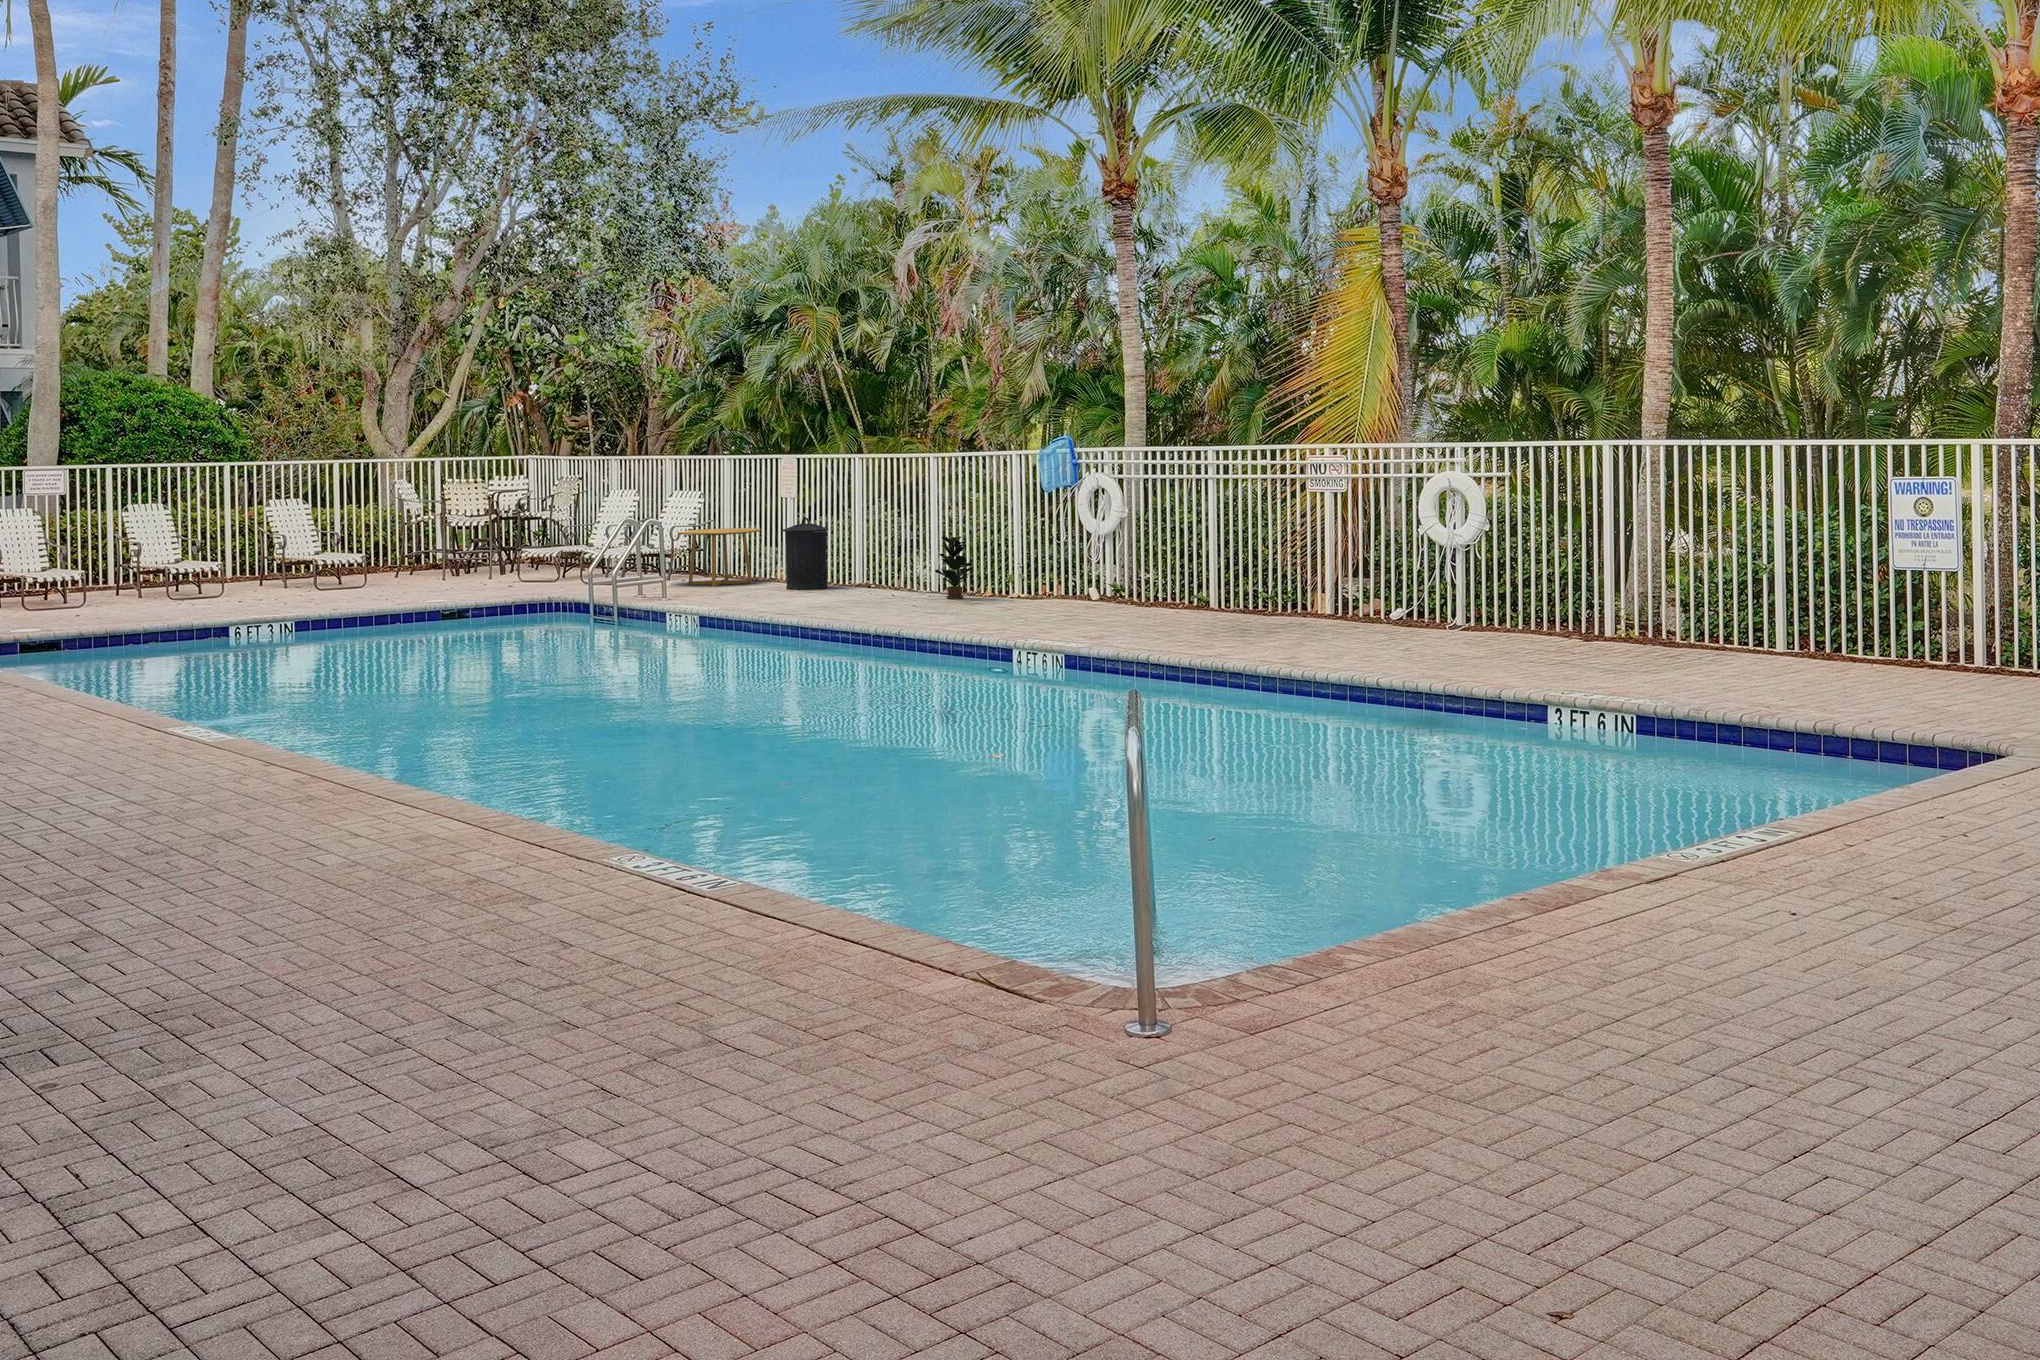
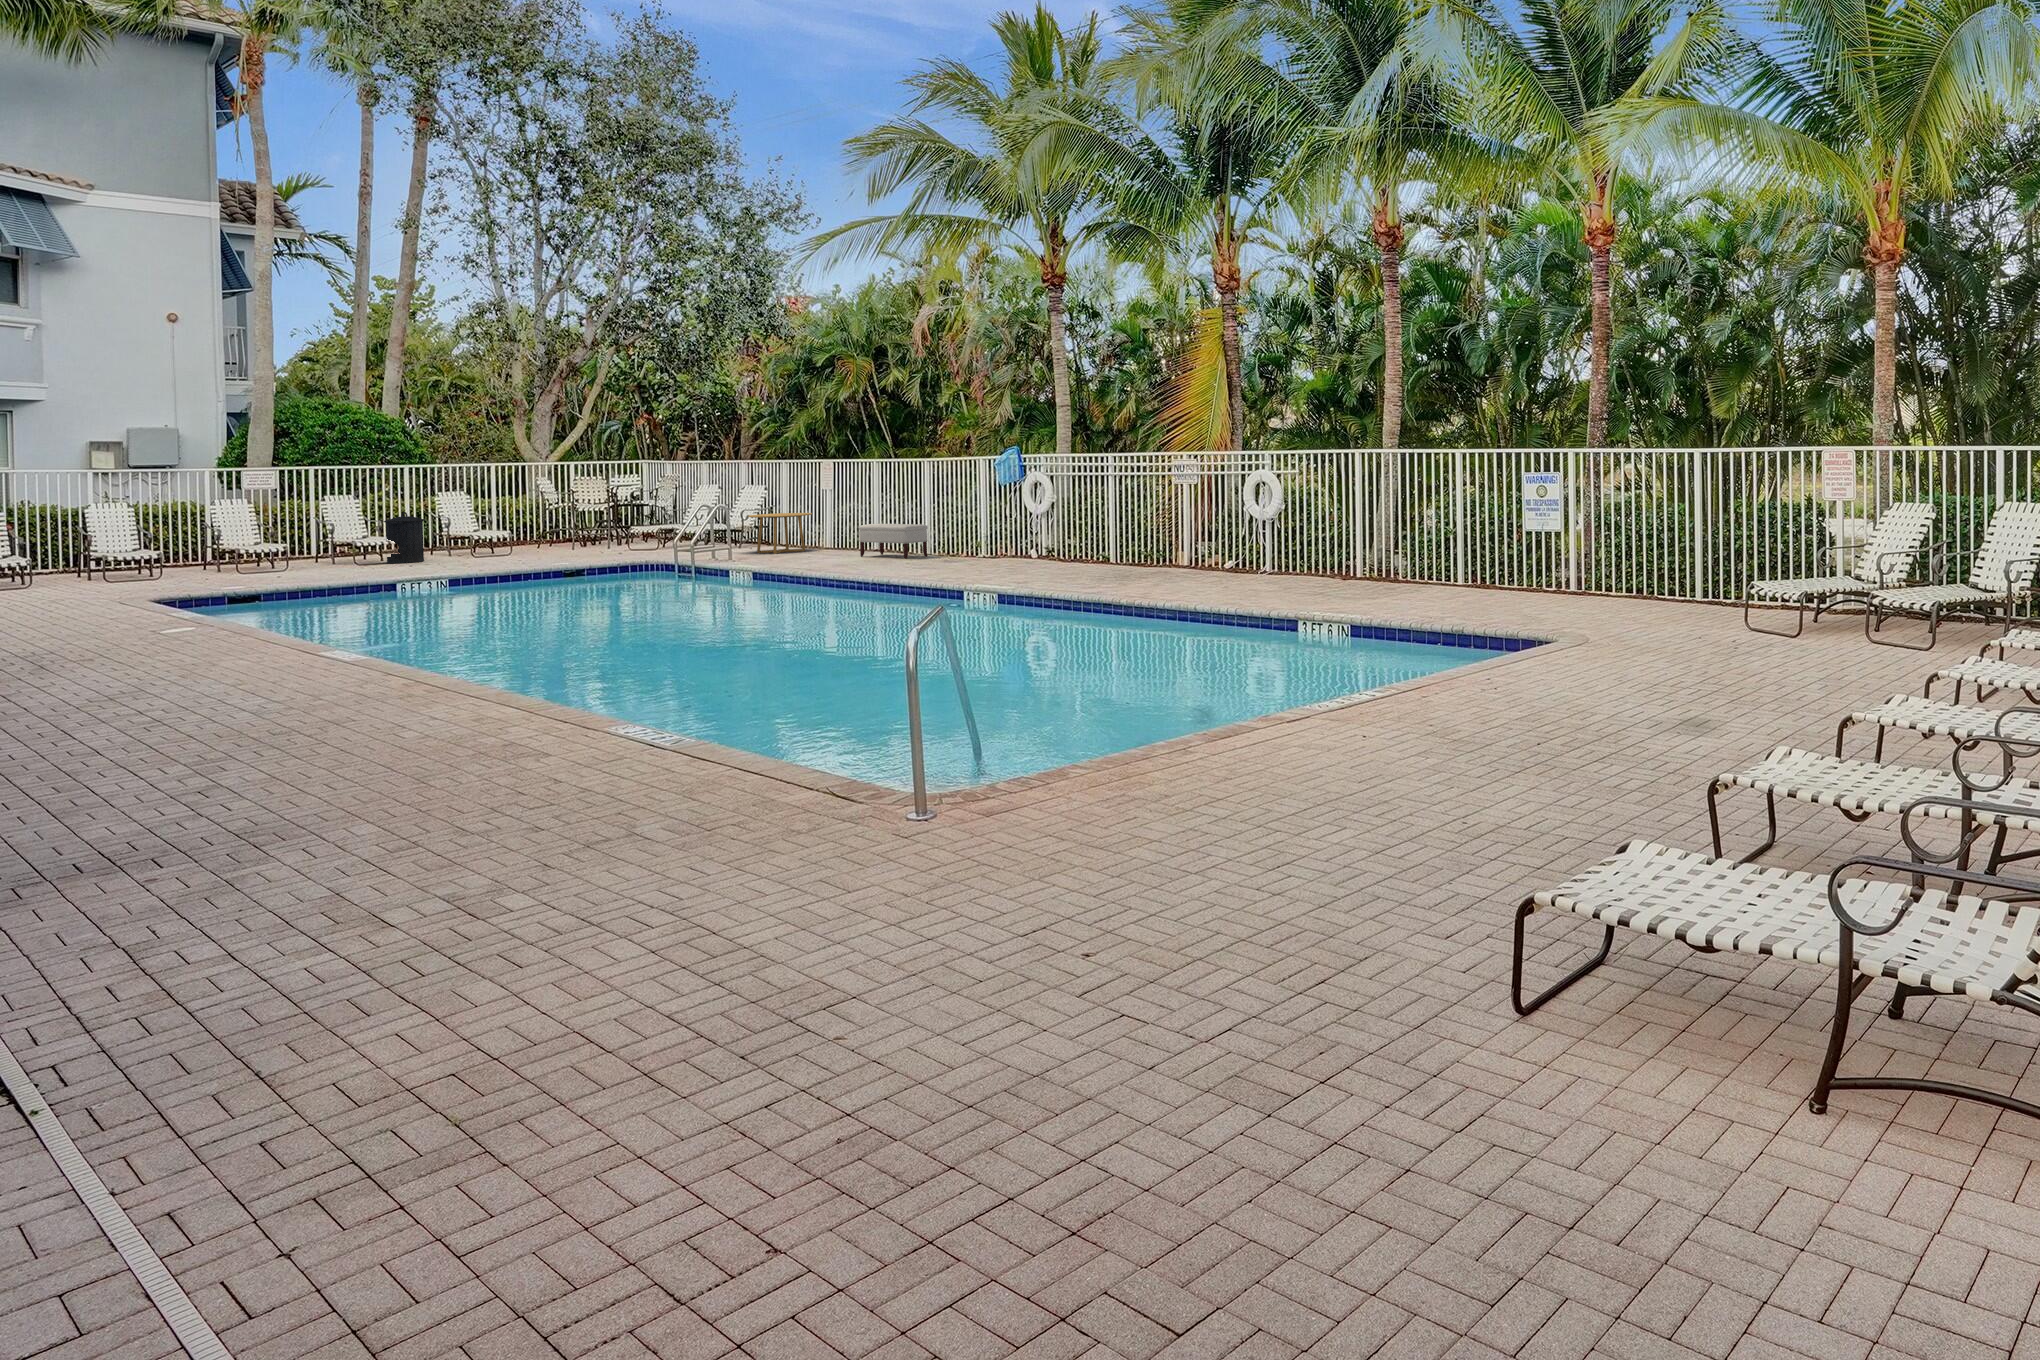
trash can: present [783,517,828,590] -> present [384,512,425,564]
potted plant: present [935,536,972,599] -> none [930,516,958,560]
bench: none [831,545,927,597] -> present [859,524,928,559]

